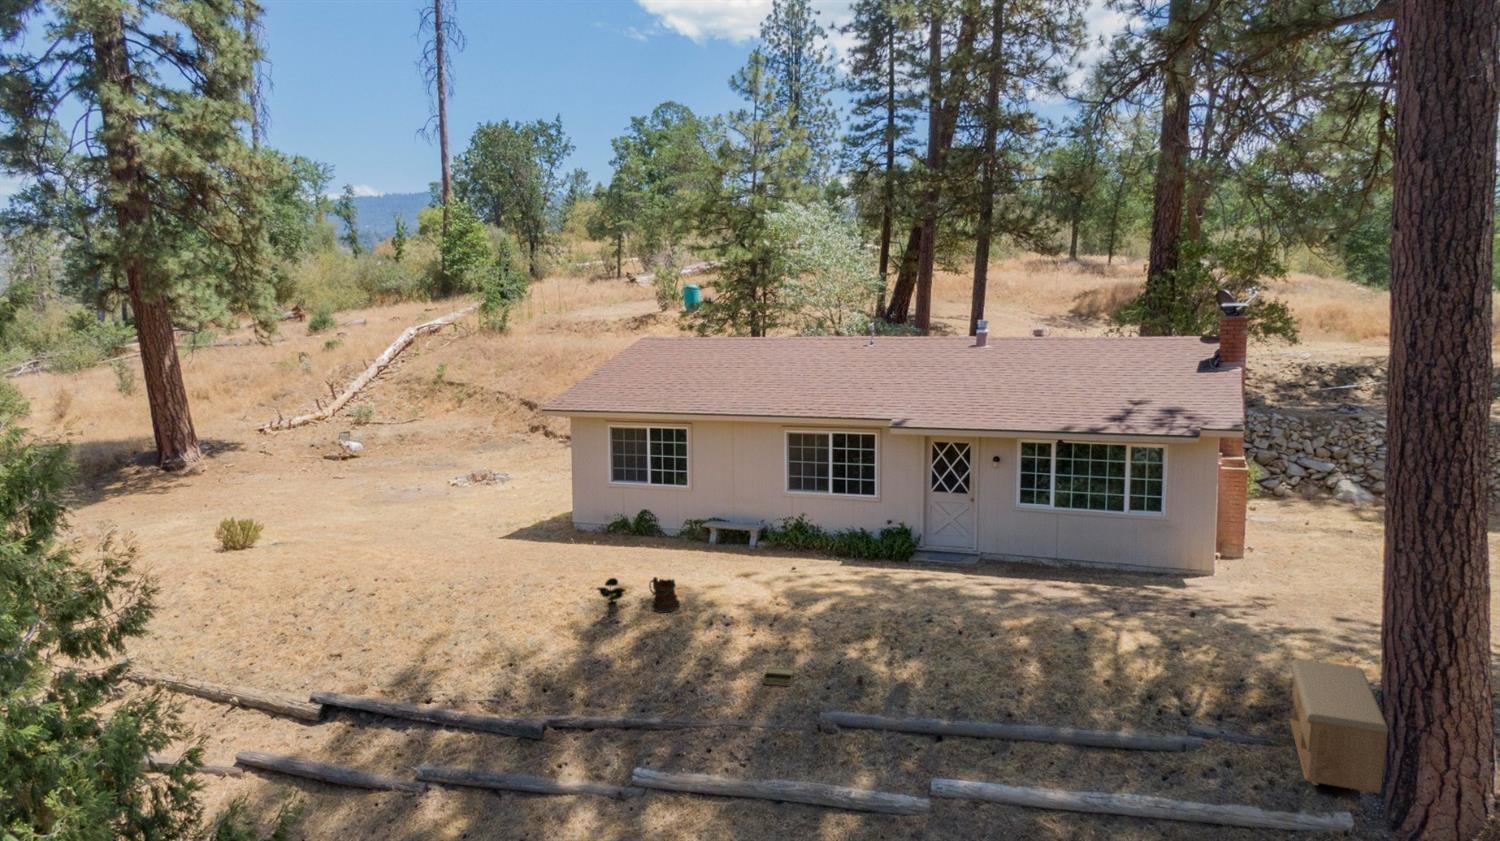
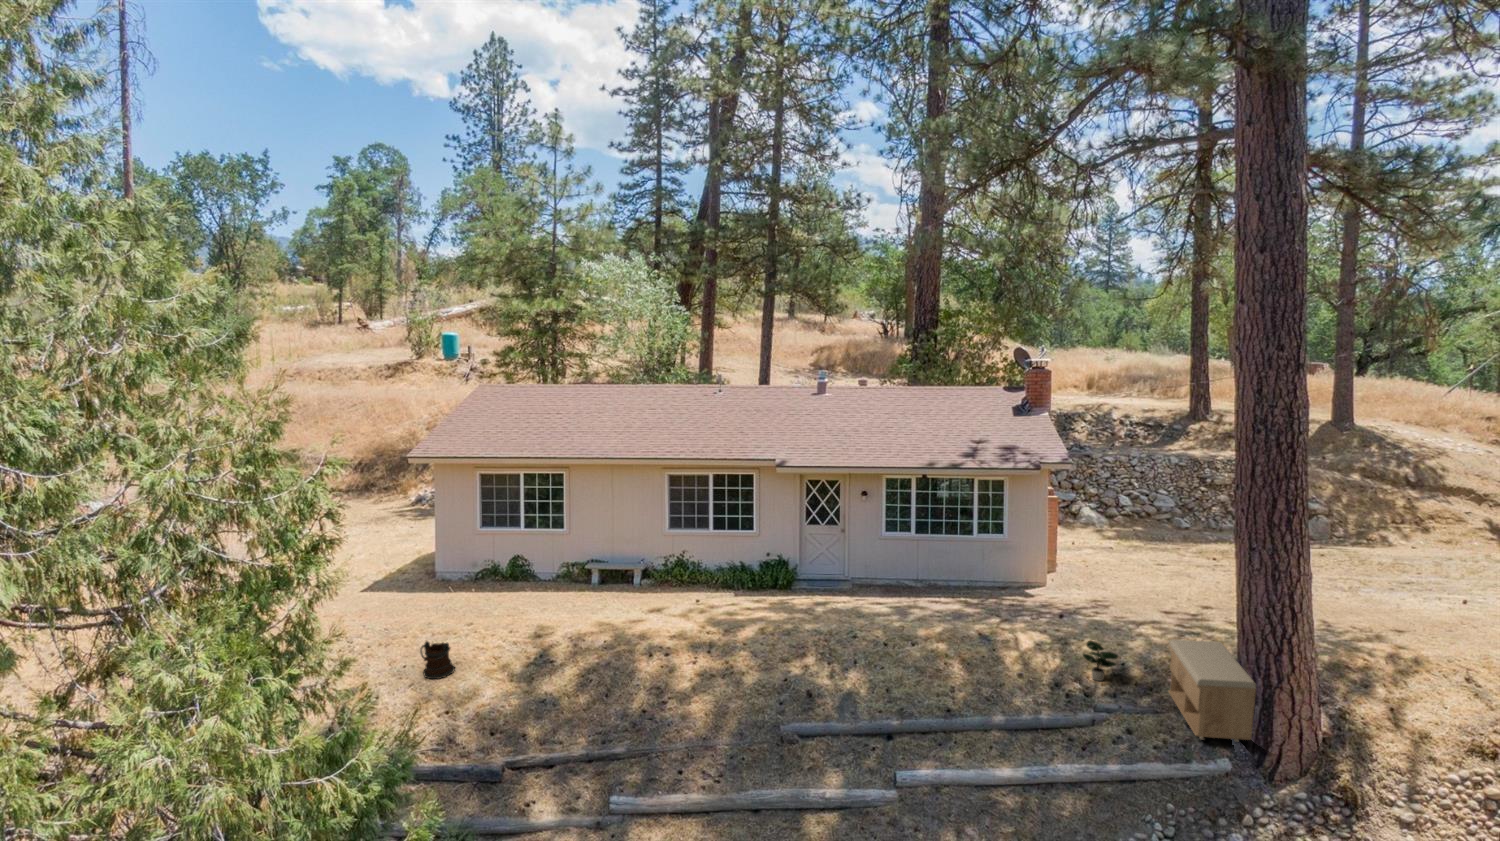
bucket: present [649,577,680,613] -> present [420,641,455,679]
potted plant: present [598,578,626,613] -> present [1083,641,1118,681]
toolbox: present [764,667,794,686] -> none [718,688,745,705]

